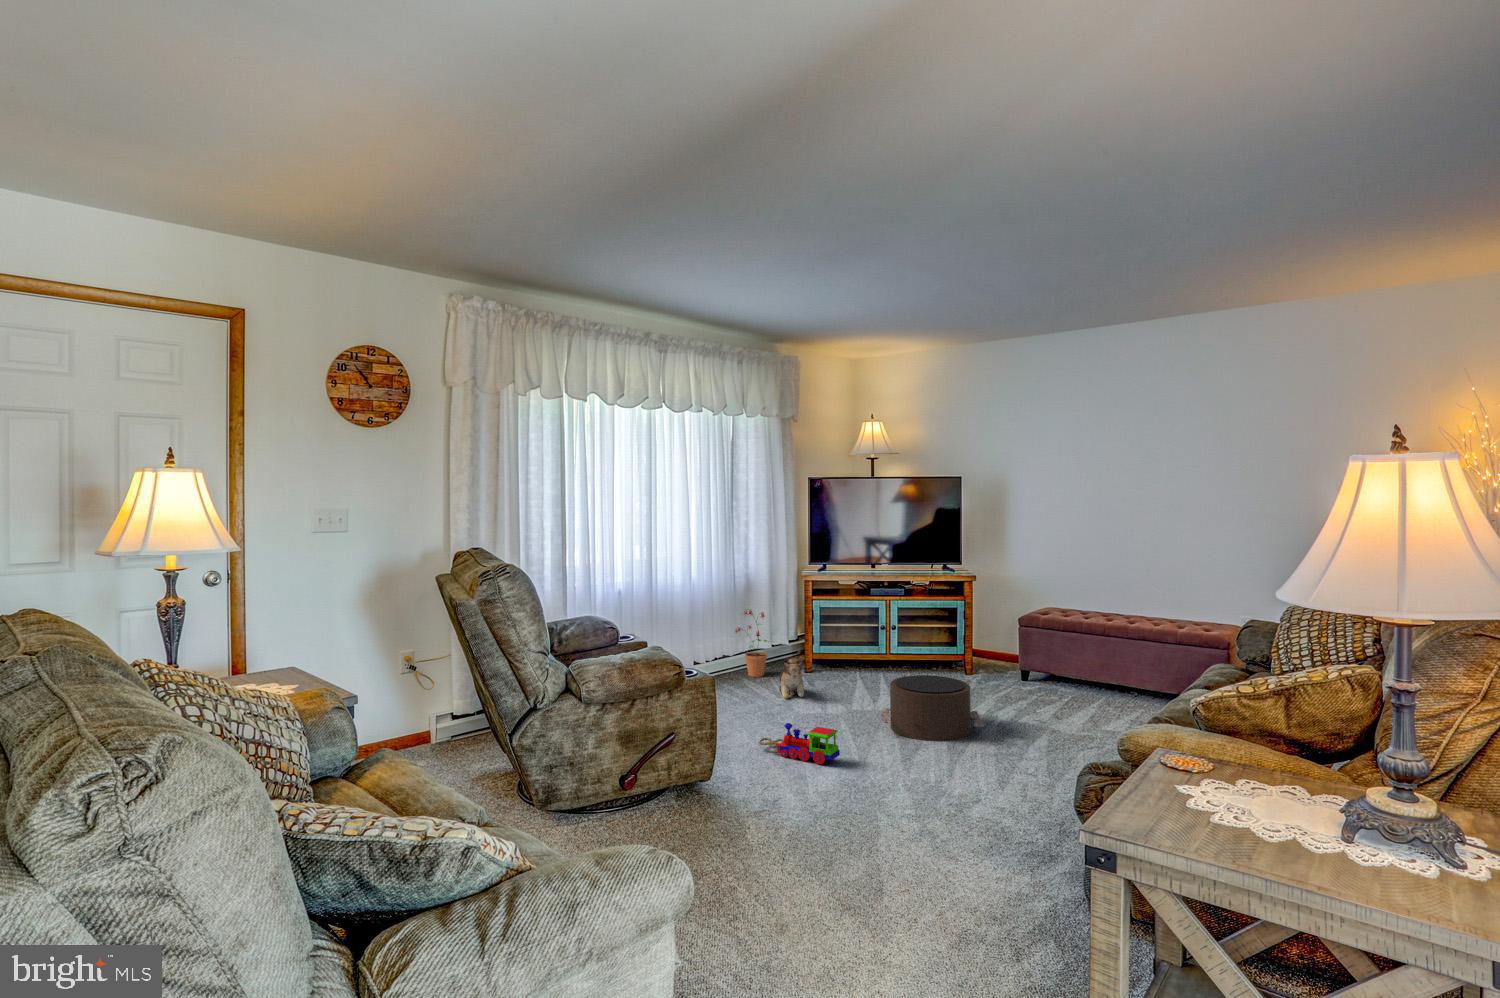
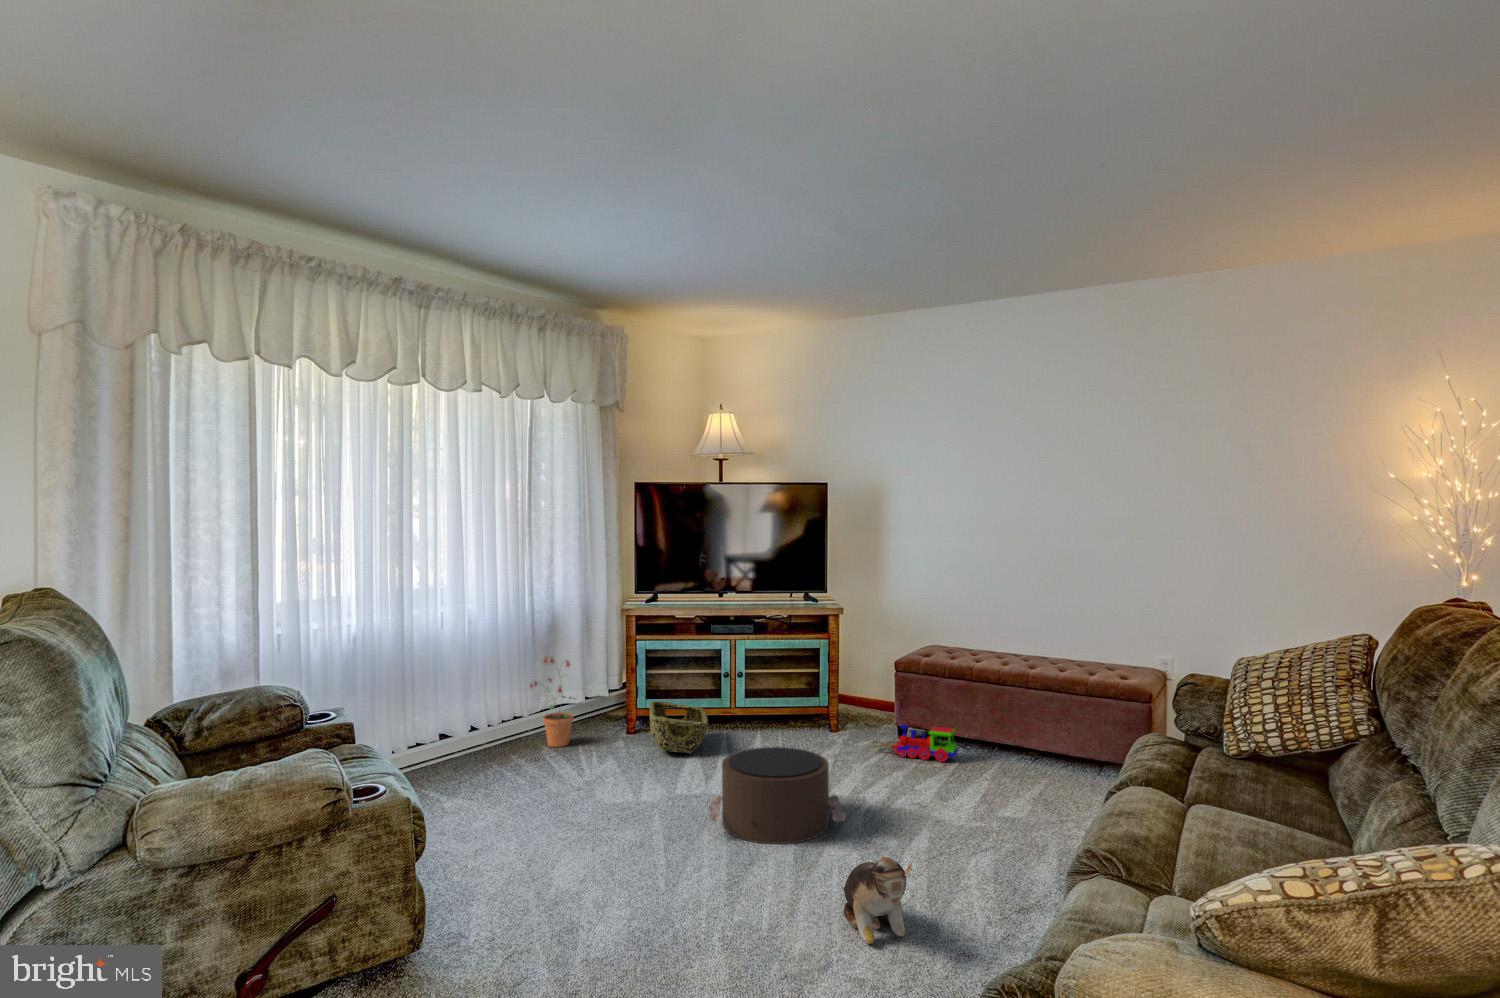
woven basket: none [824,645,871,684] -> present [649,701,708,754]
plush toy: present [779,659,804,699] -> present [844,856,912,944]
toy train: present [759,723,840,764] -> present [872,724,958,762]

